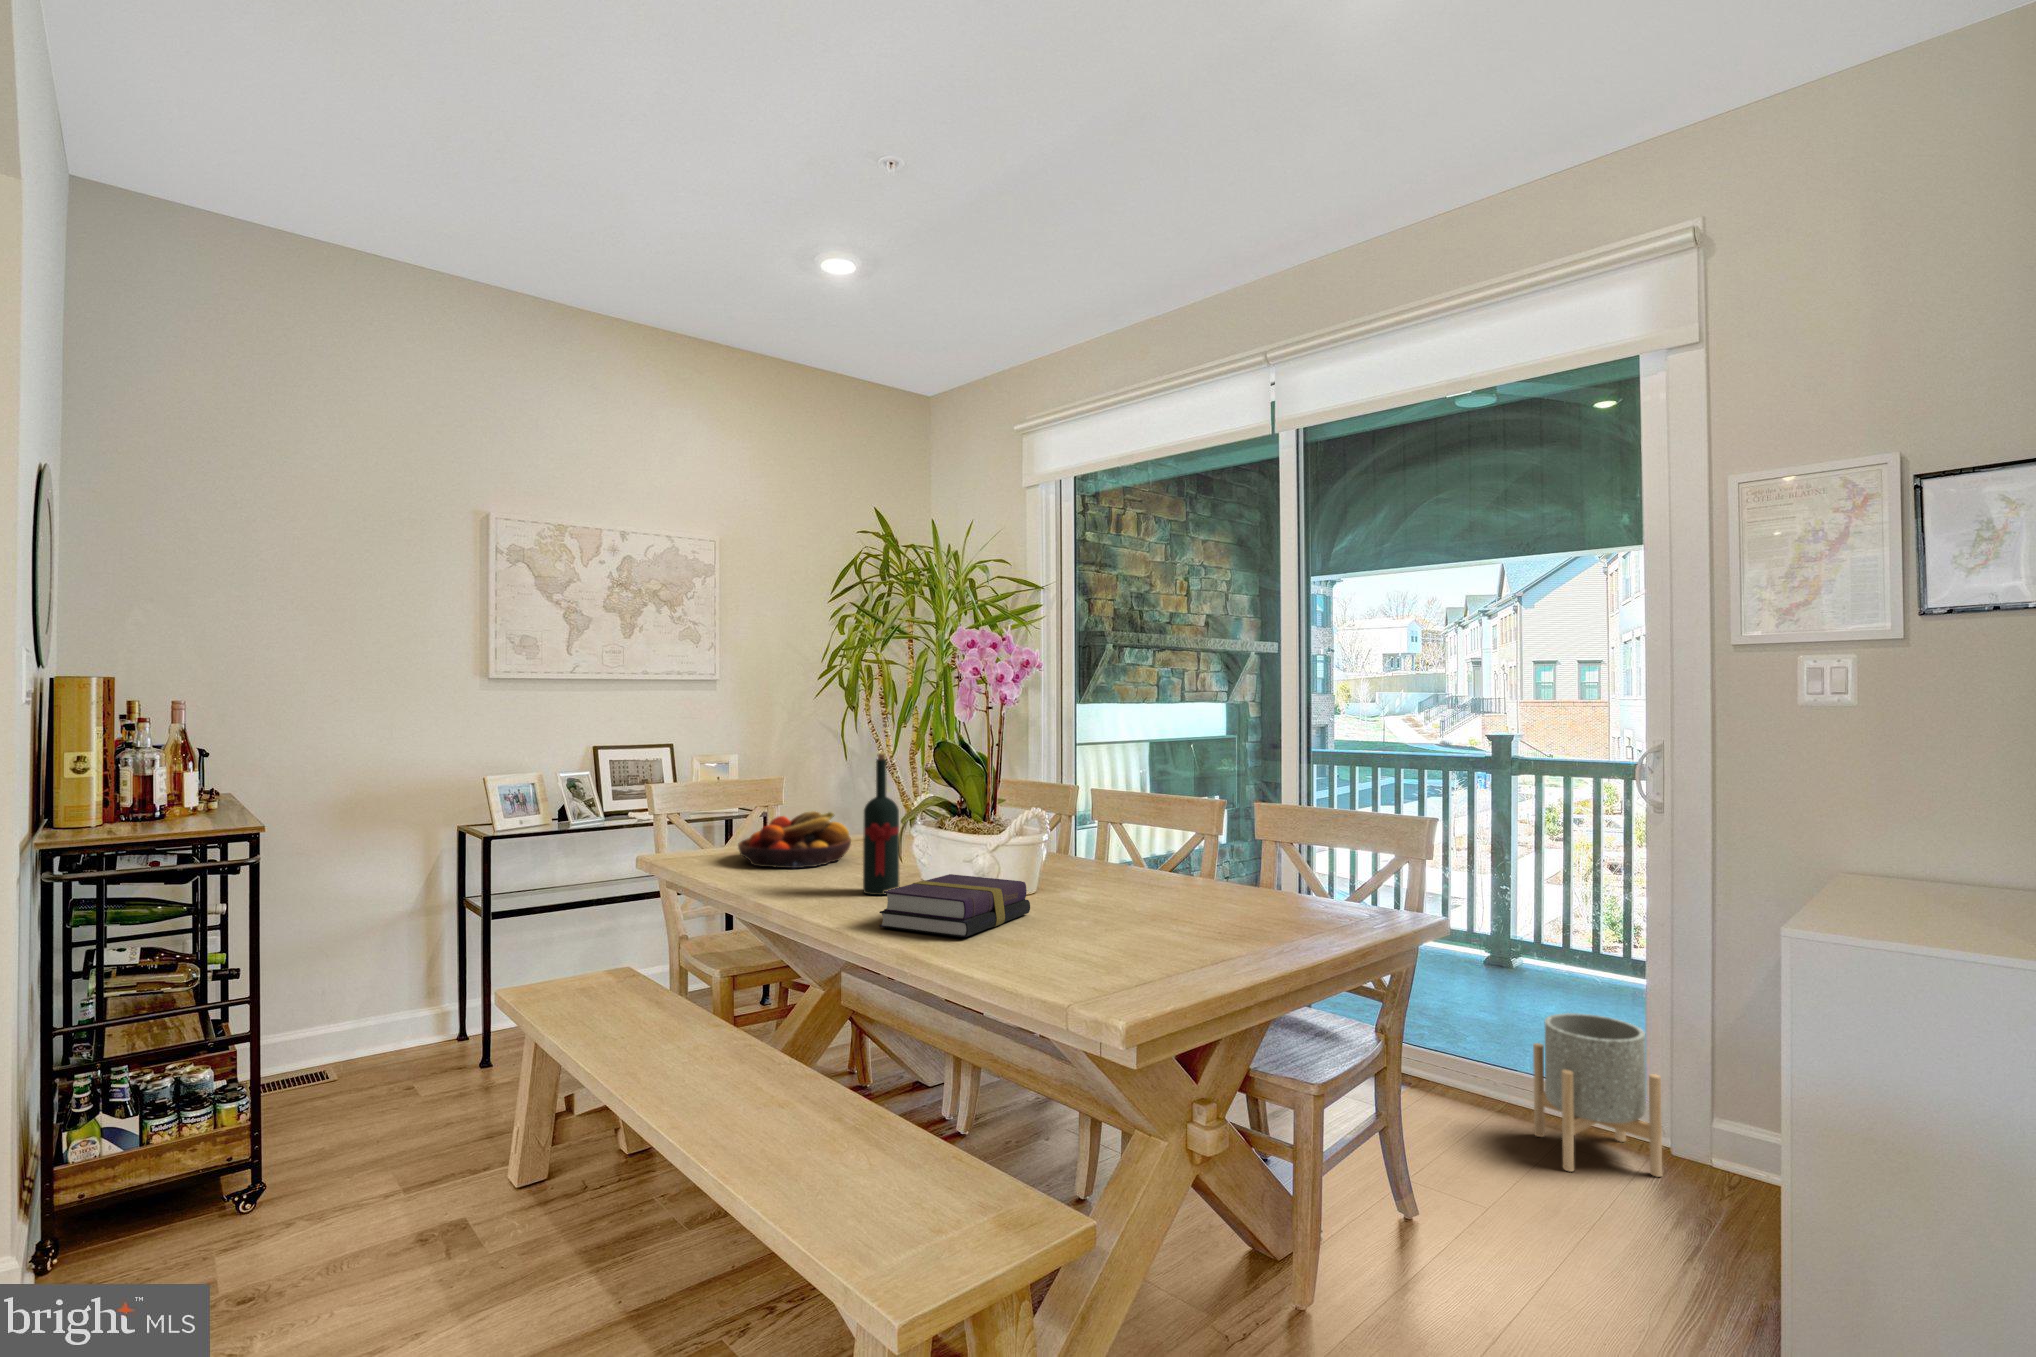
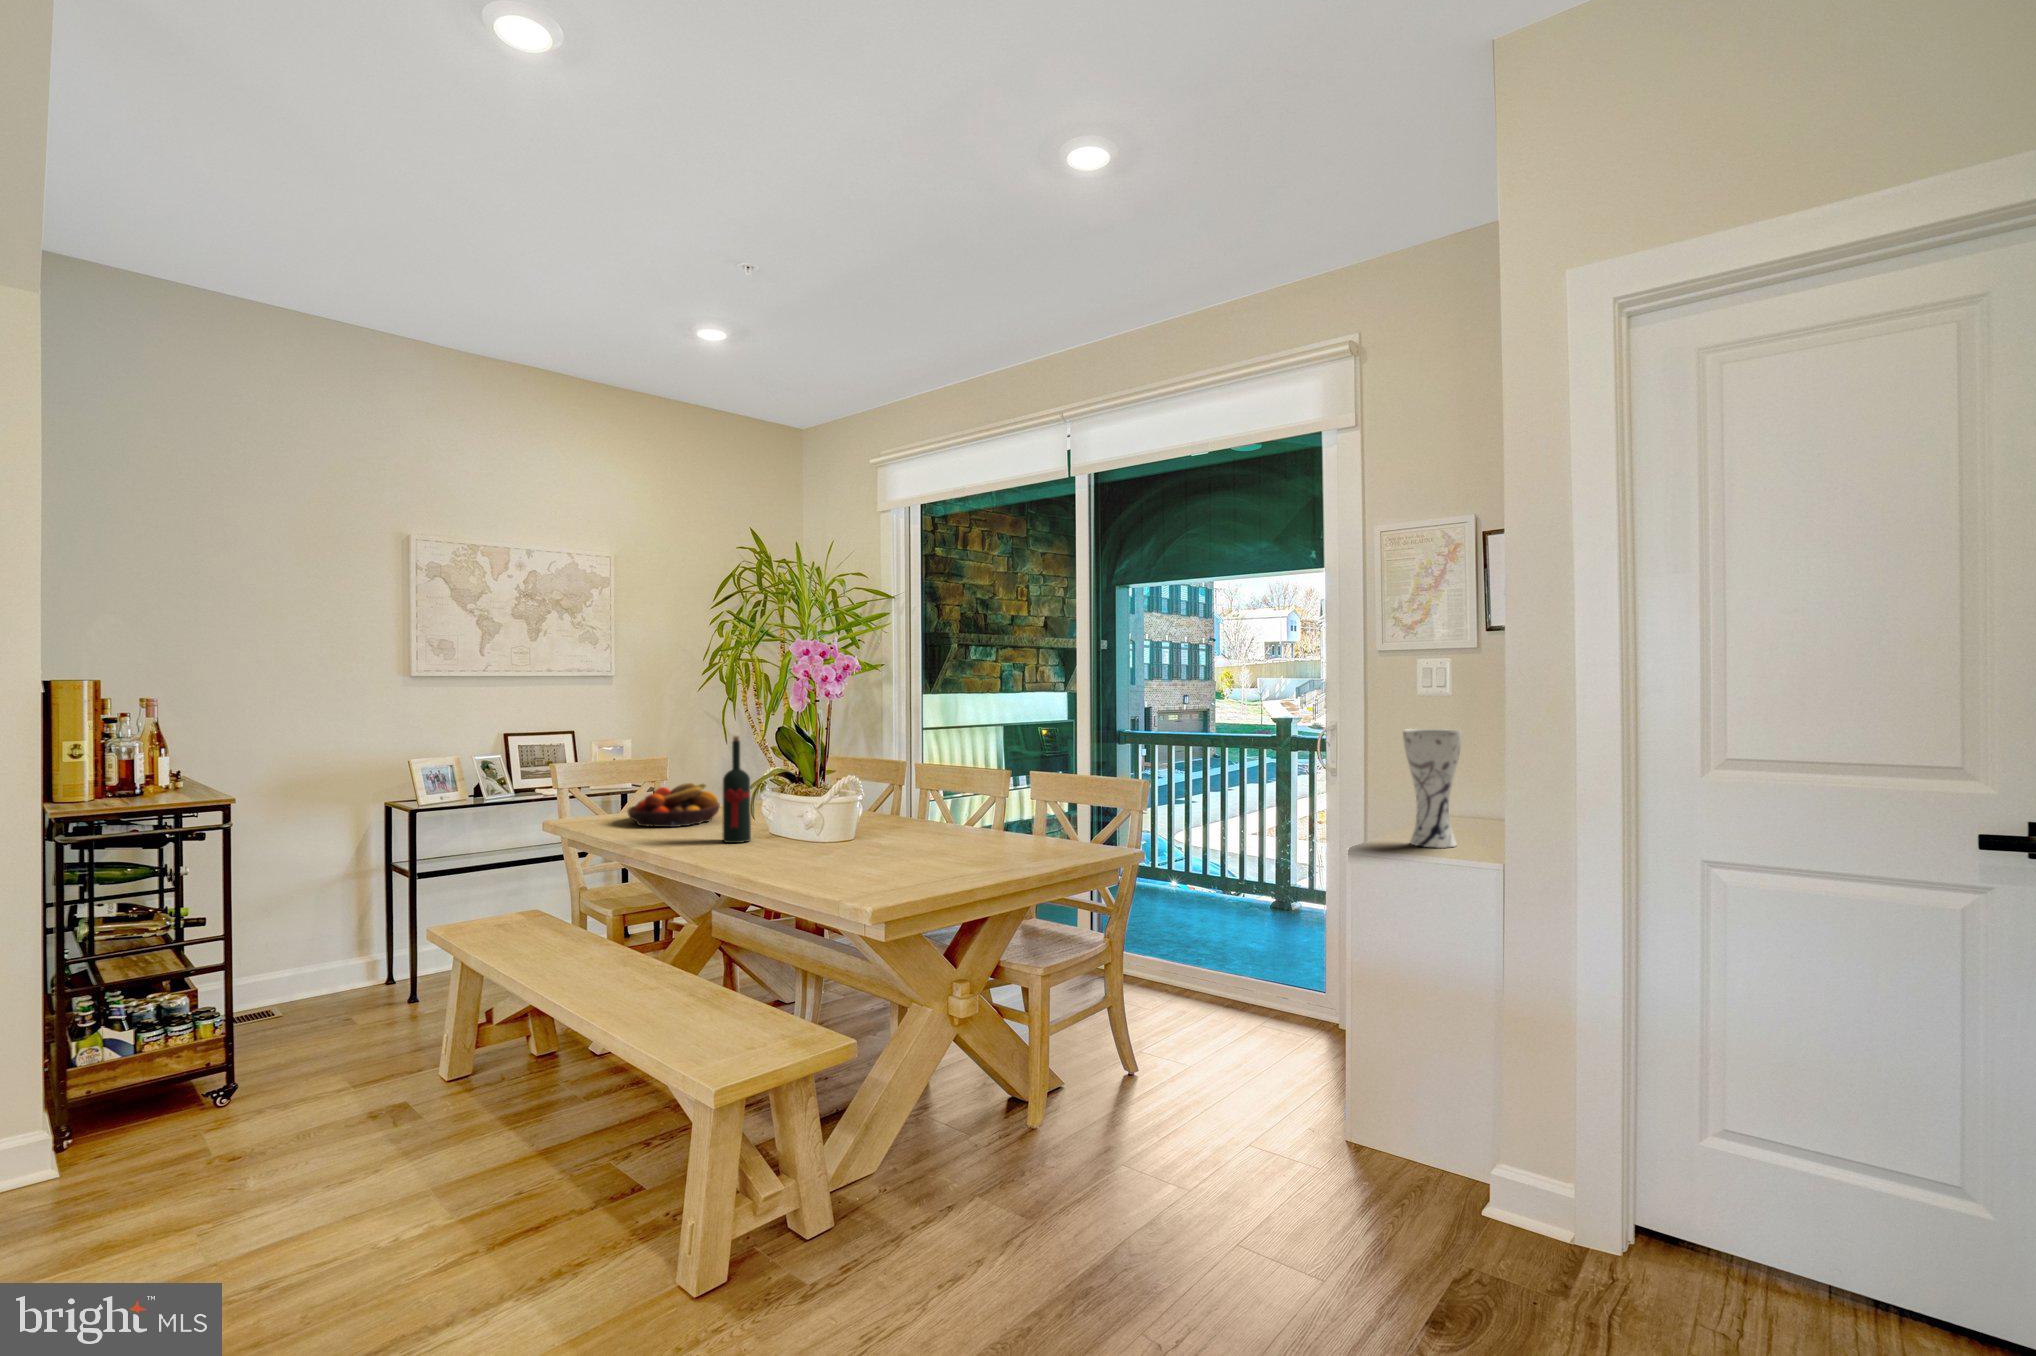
vase: none [1853,753,1961,932] -> present [1403,729,1462,848]
book: present [879,874,1030,937] -> none [728,825,843,866]
planter: present [1533,1013,1662,1177] -> none [1246,926,1326,1040]

